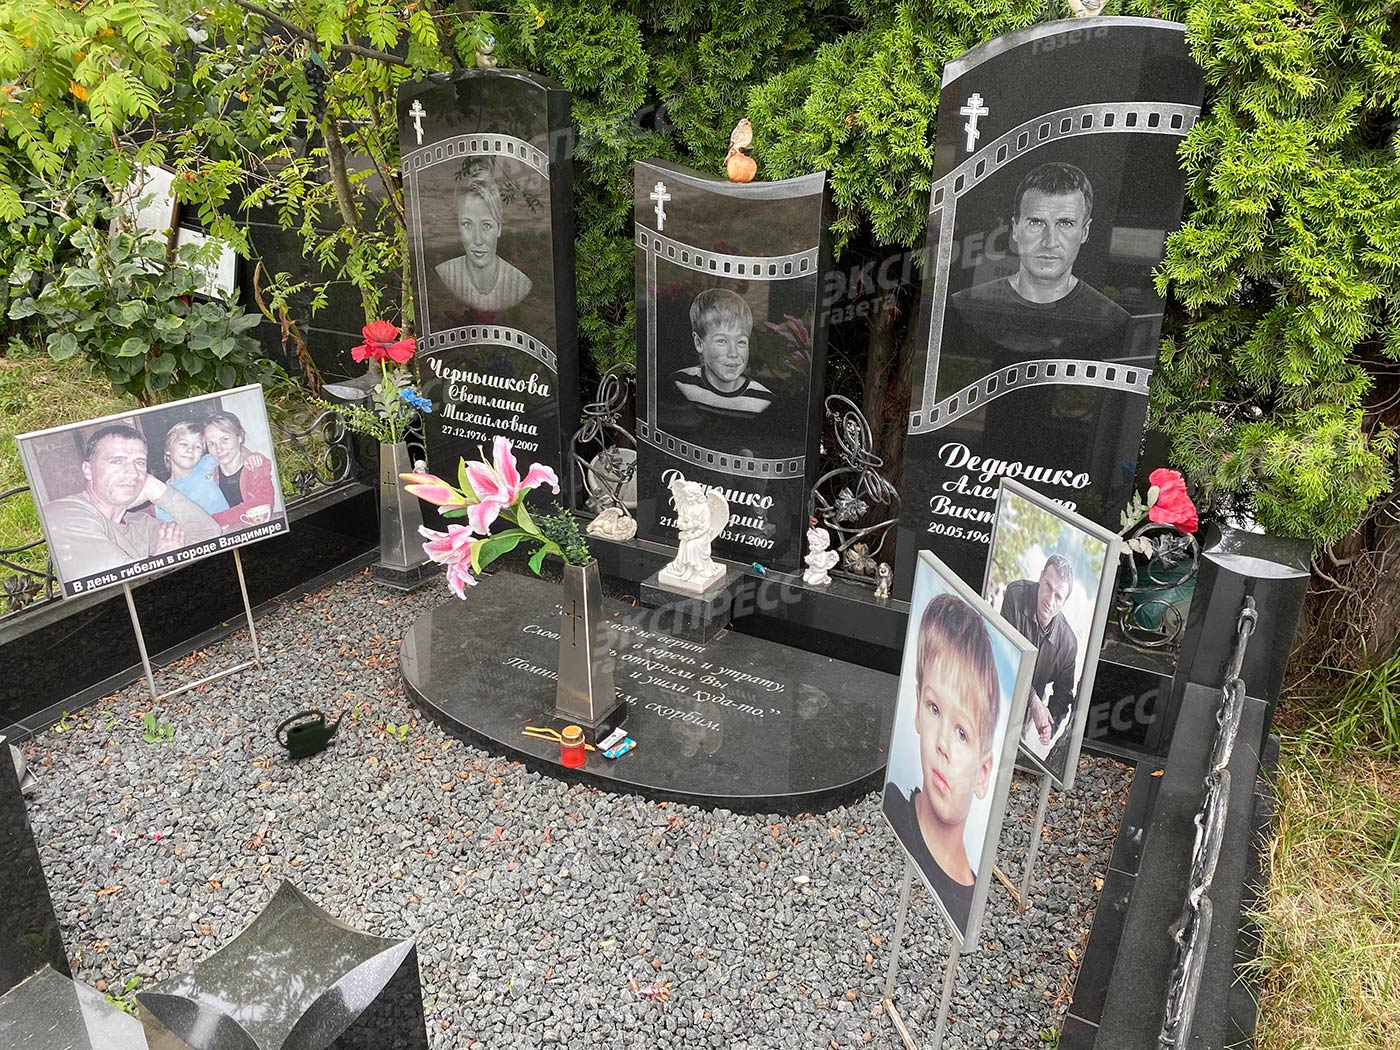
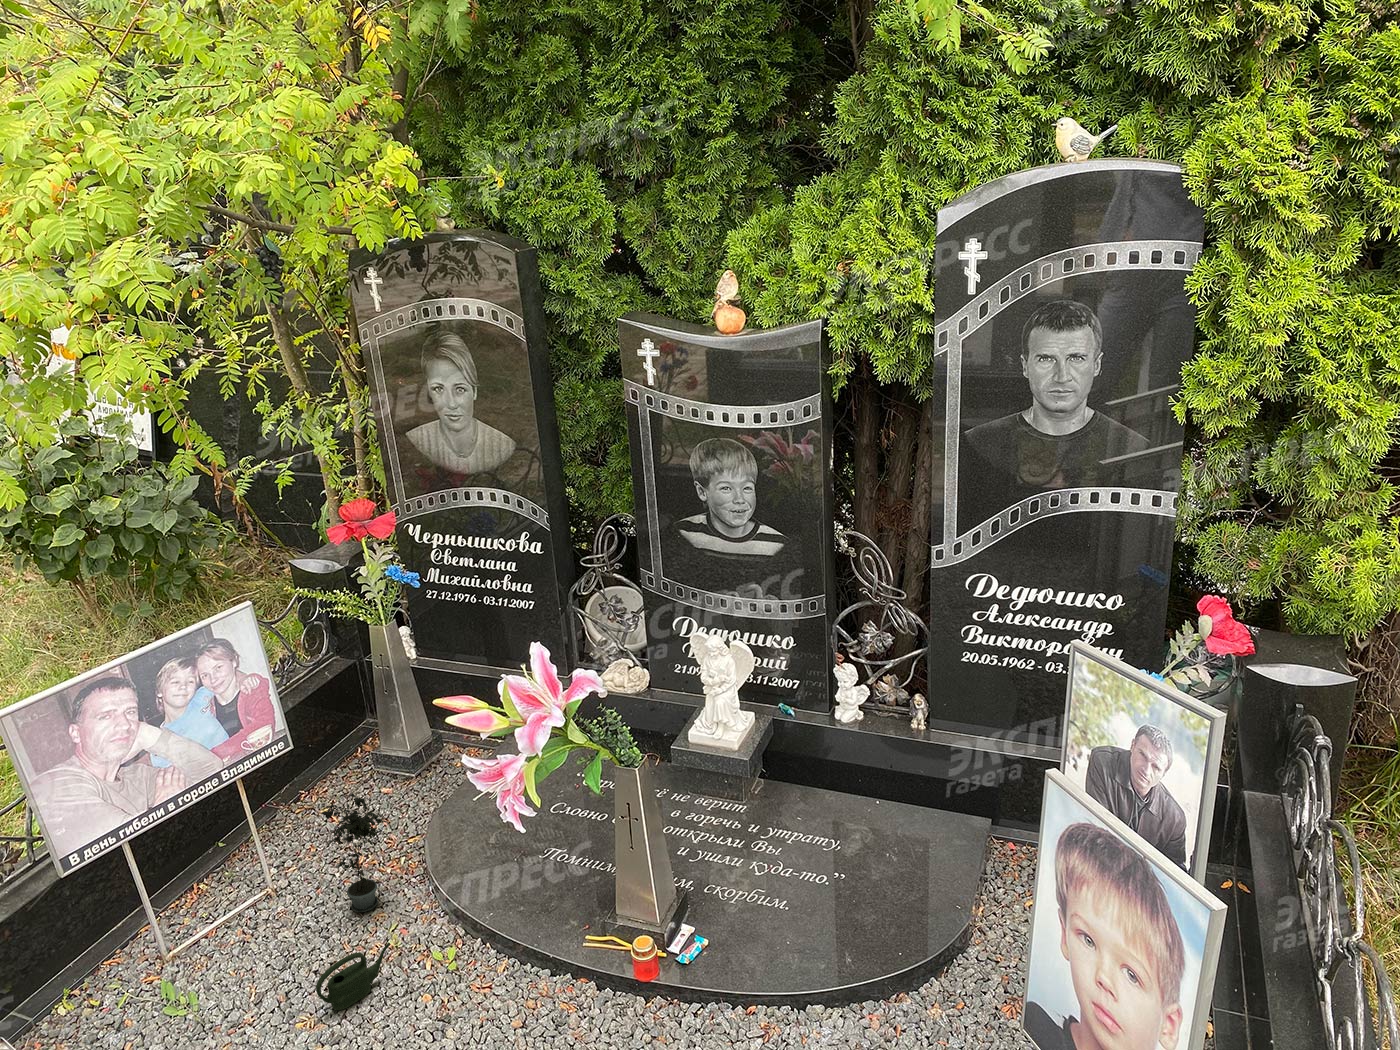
potted plant: none [305,577,365,688] -> present [322,793,390,912]

